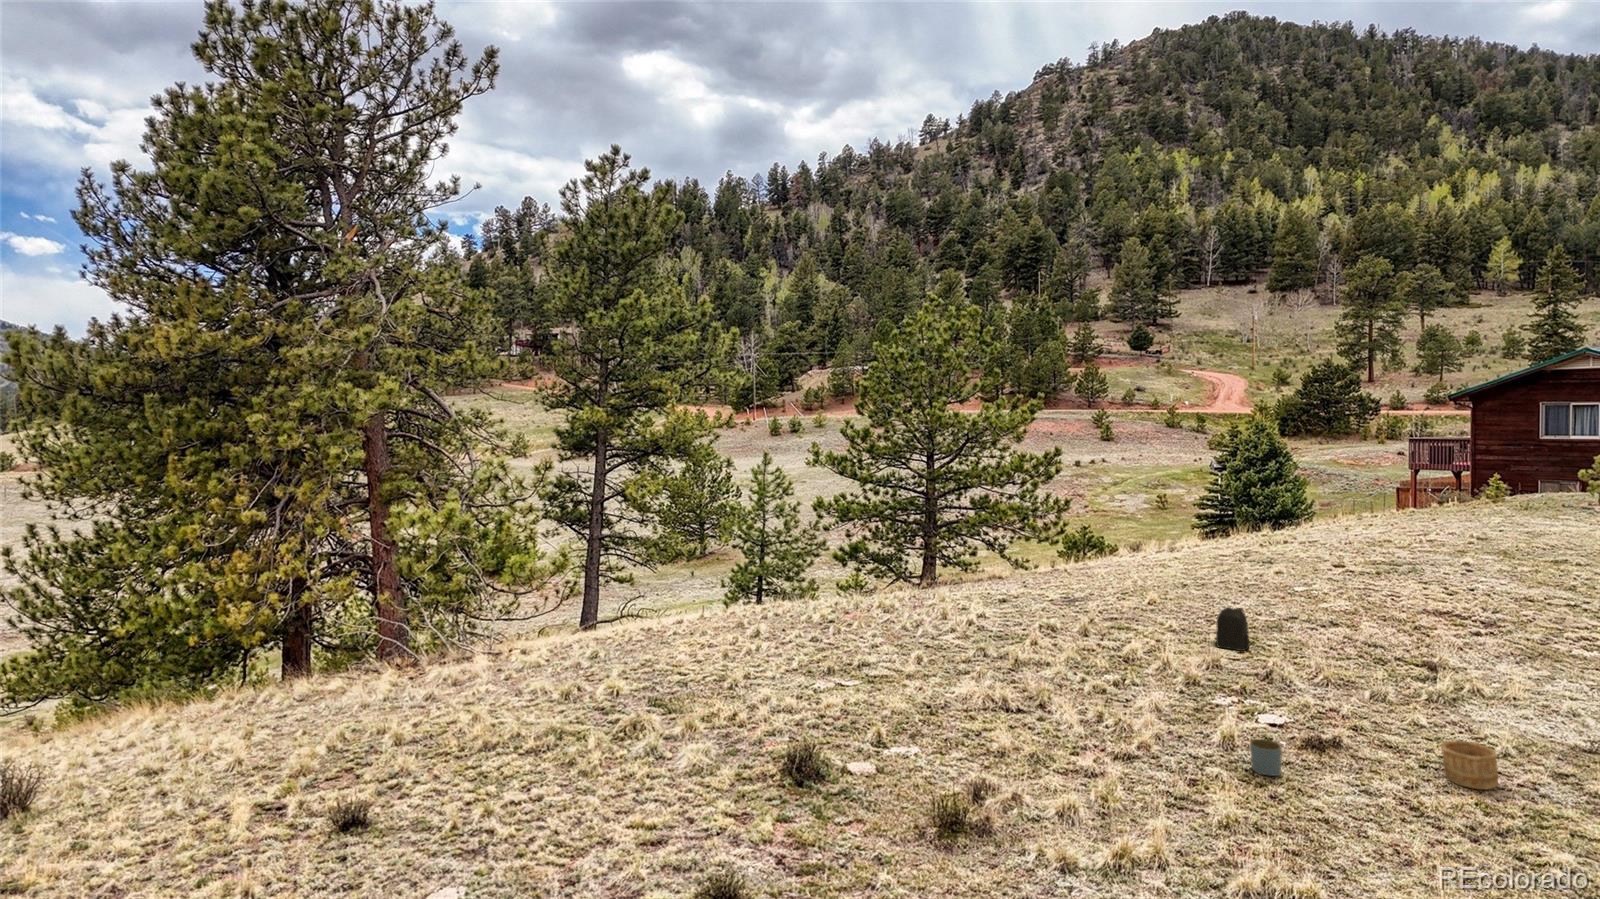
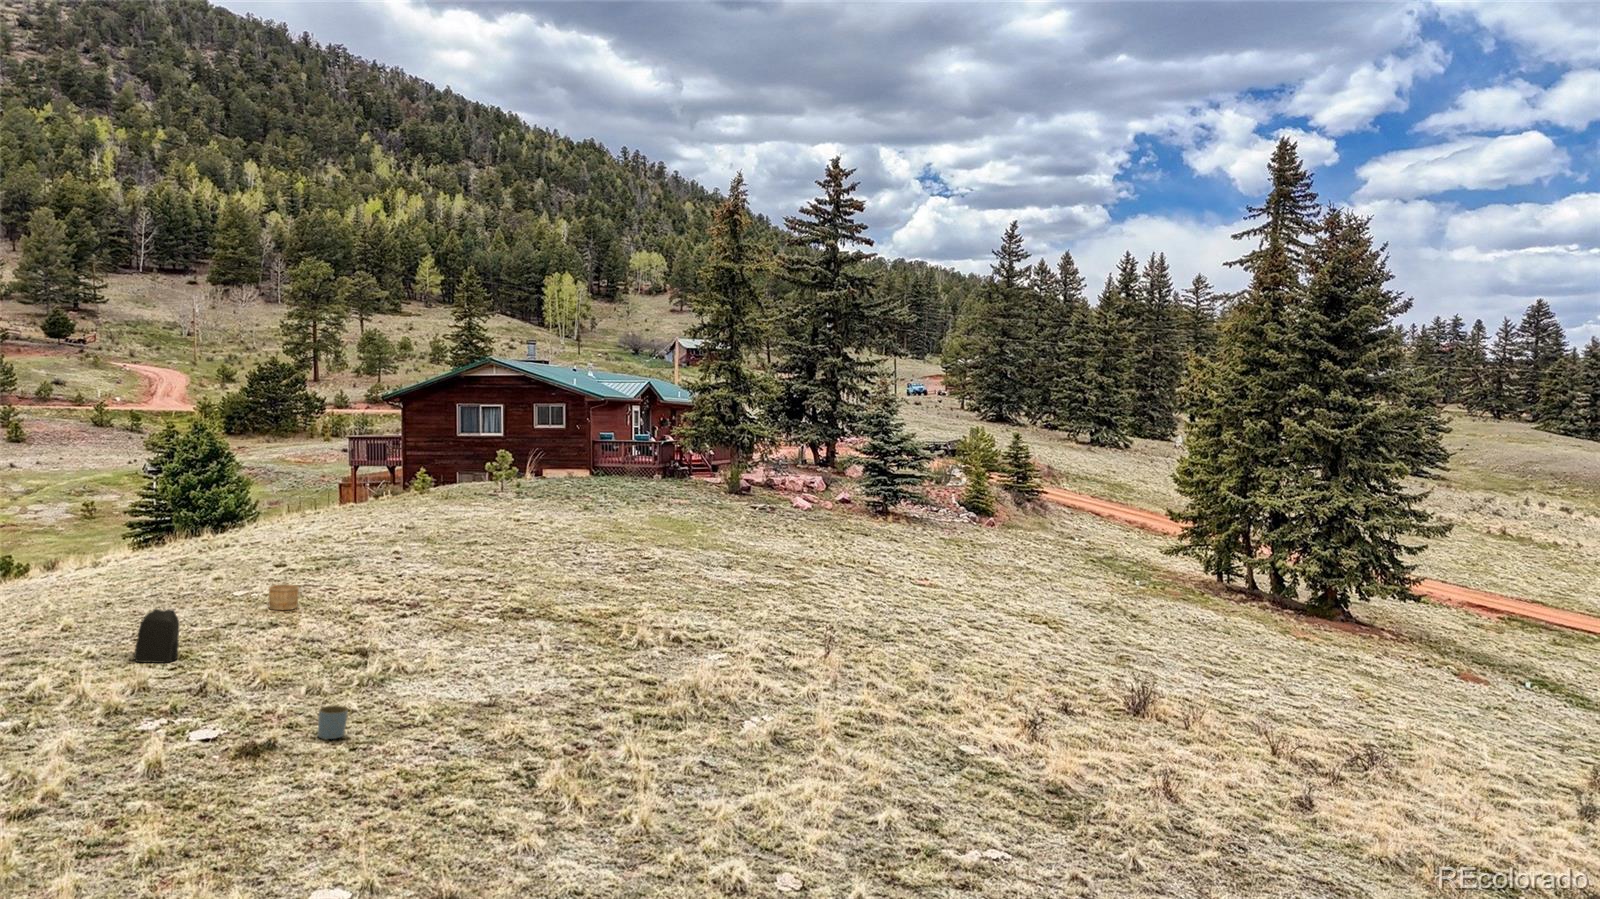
planter: present [1250,739,1282,776] -> present [318,705,348,740]
wooden bucket: present [1441,741,1498,789] -> present [268,584,299,610]

